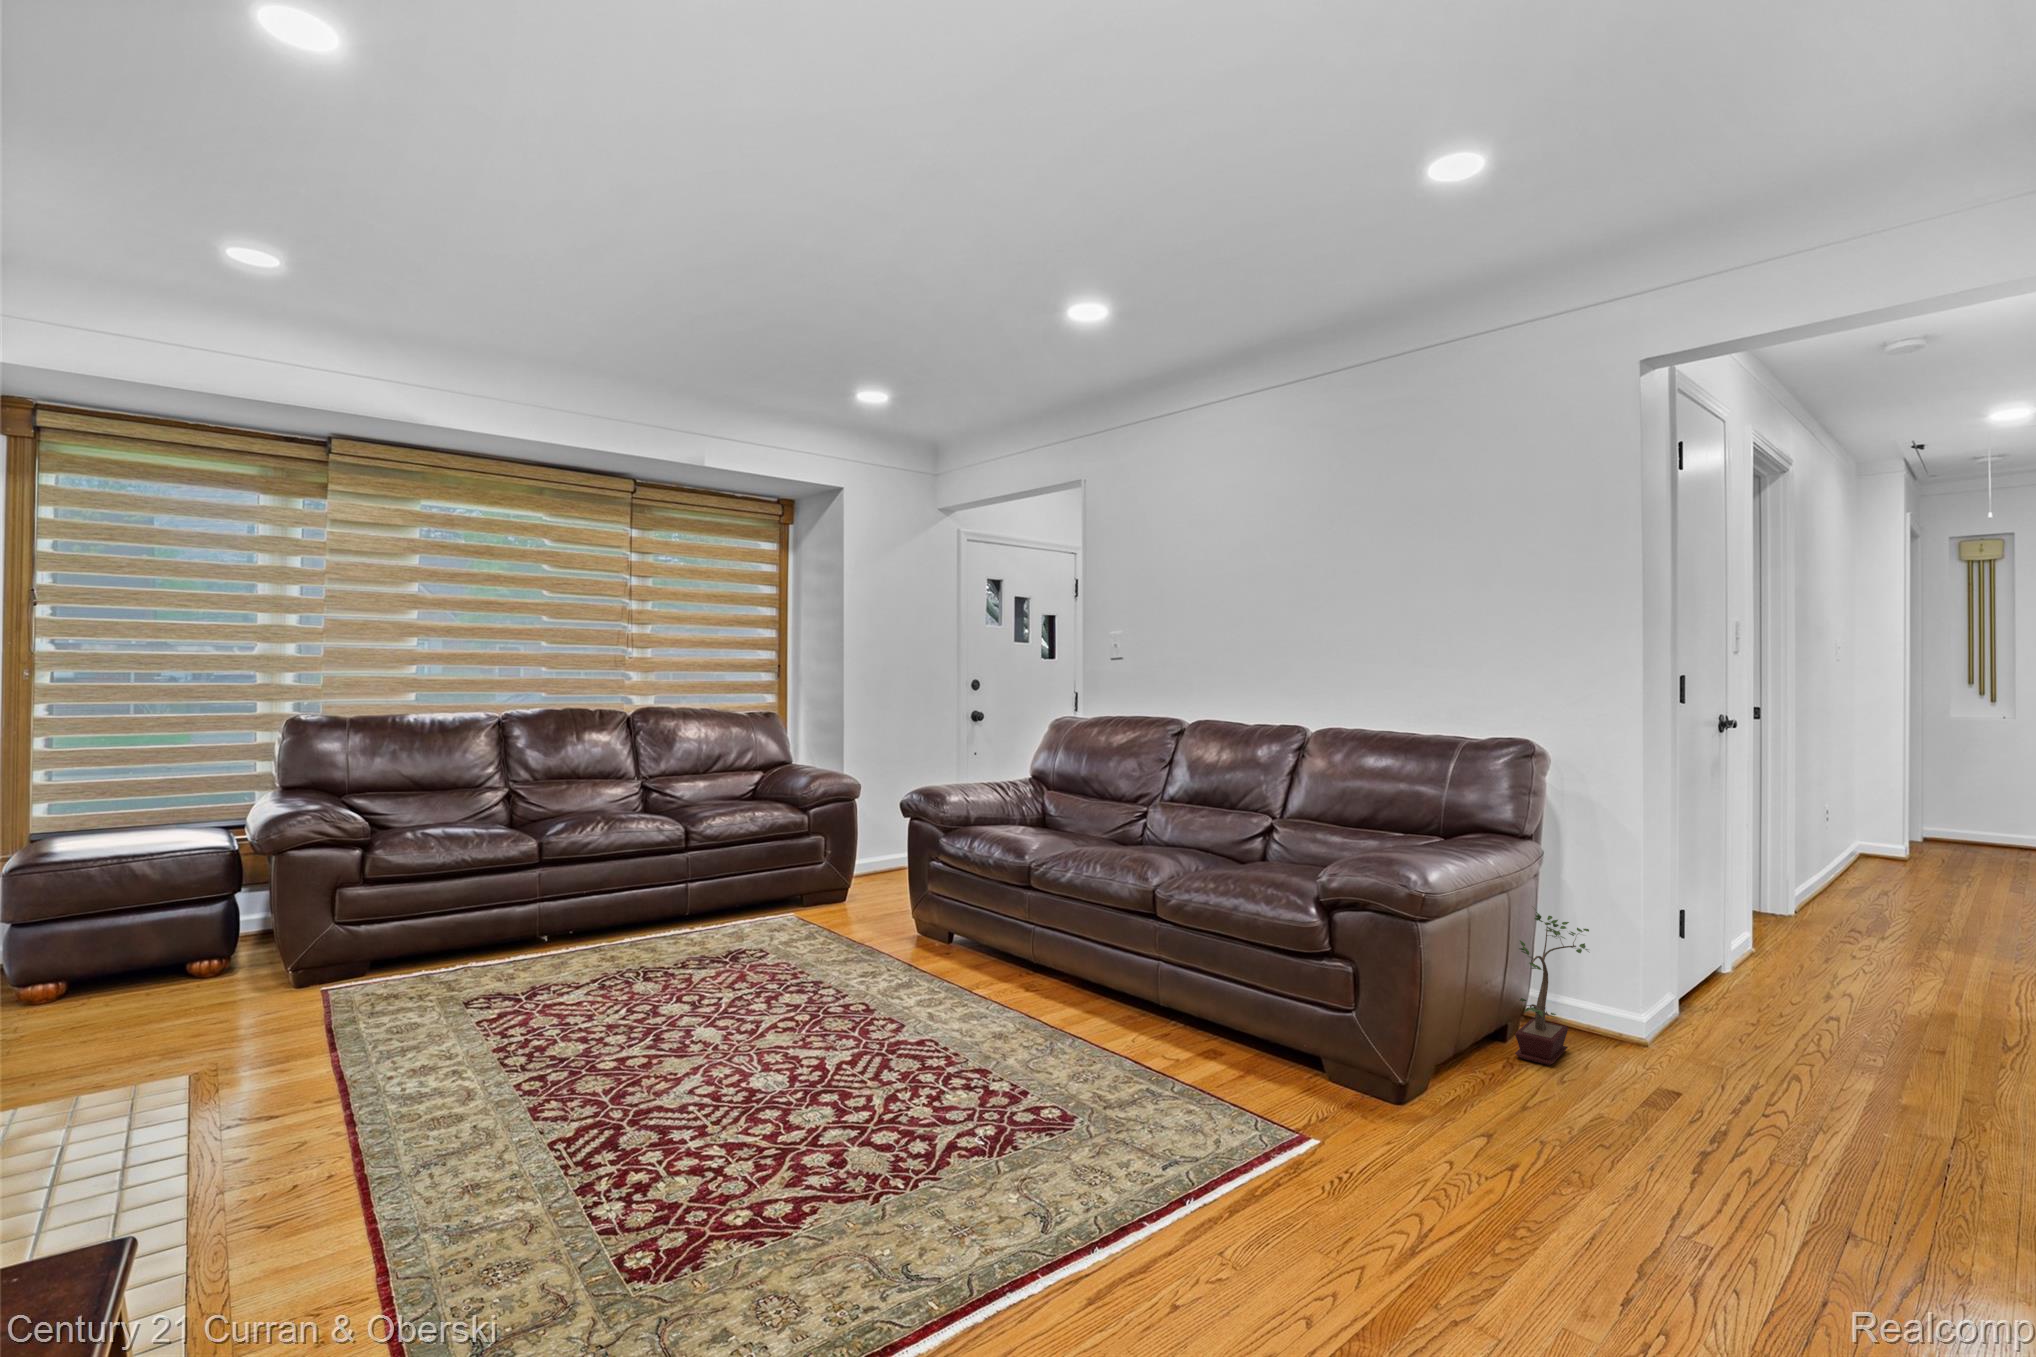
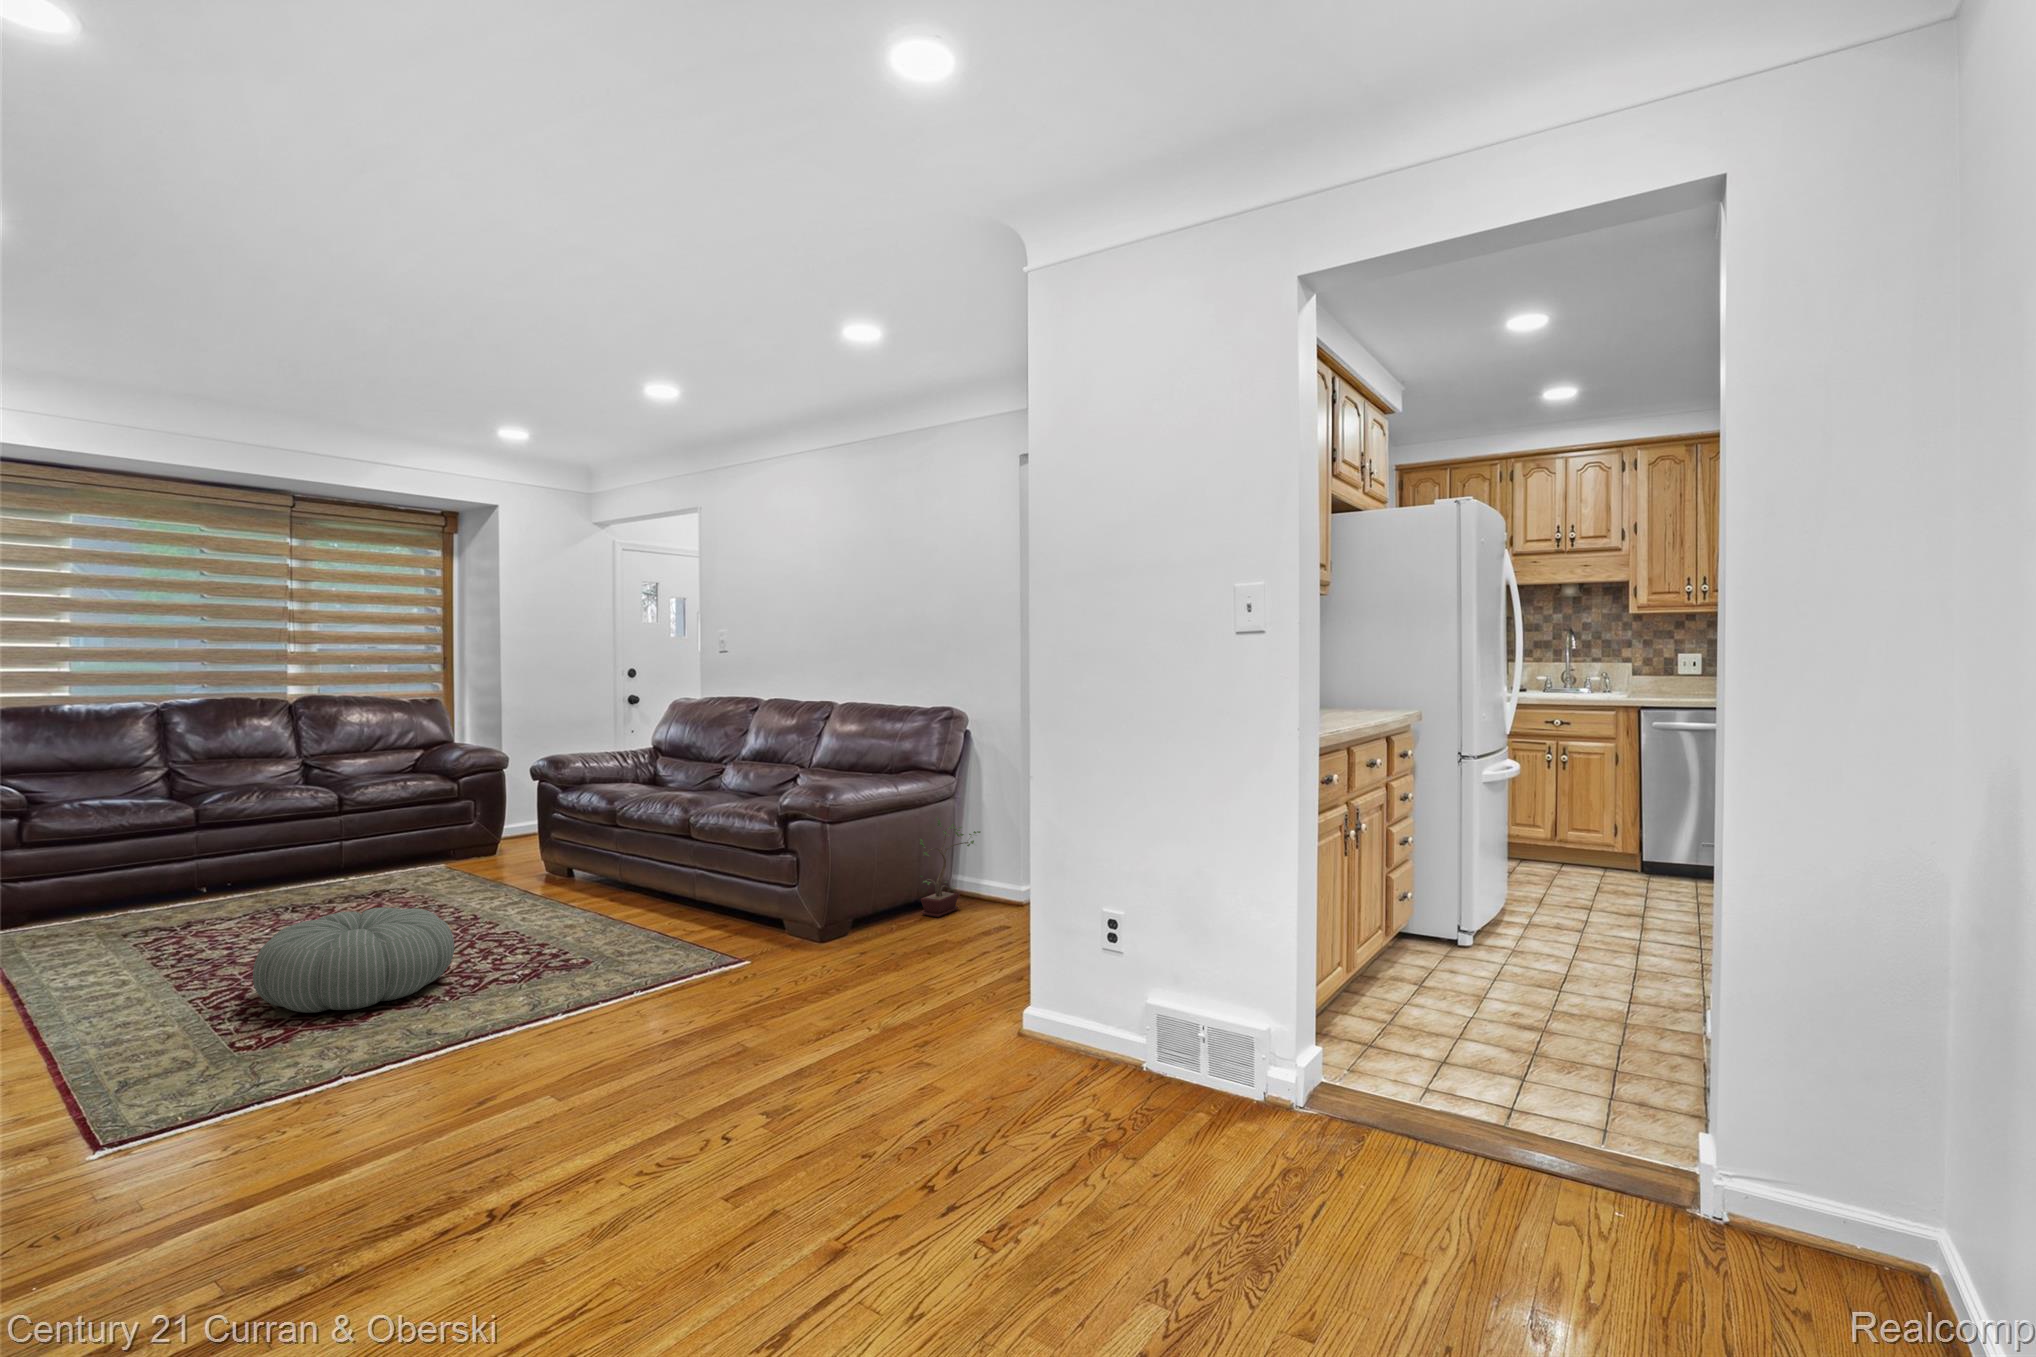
pouf: none [636,1014,892,1193] -> present [253,908,454,1013]

